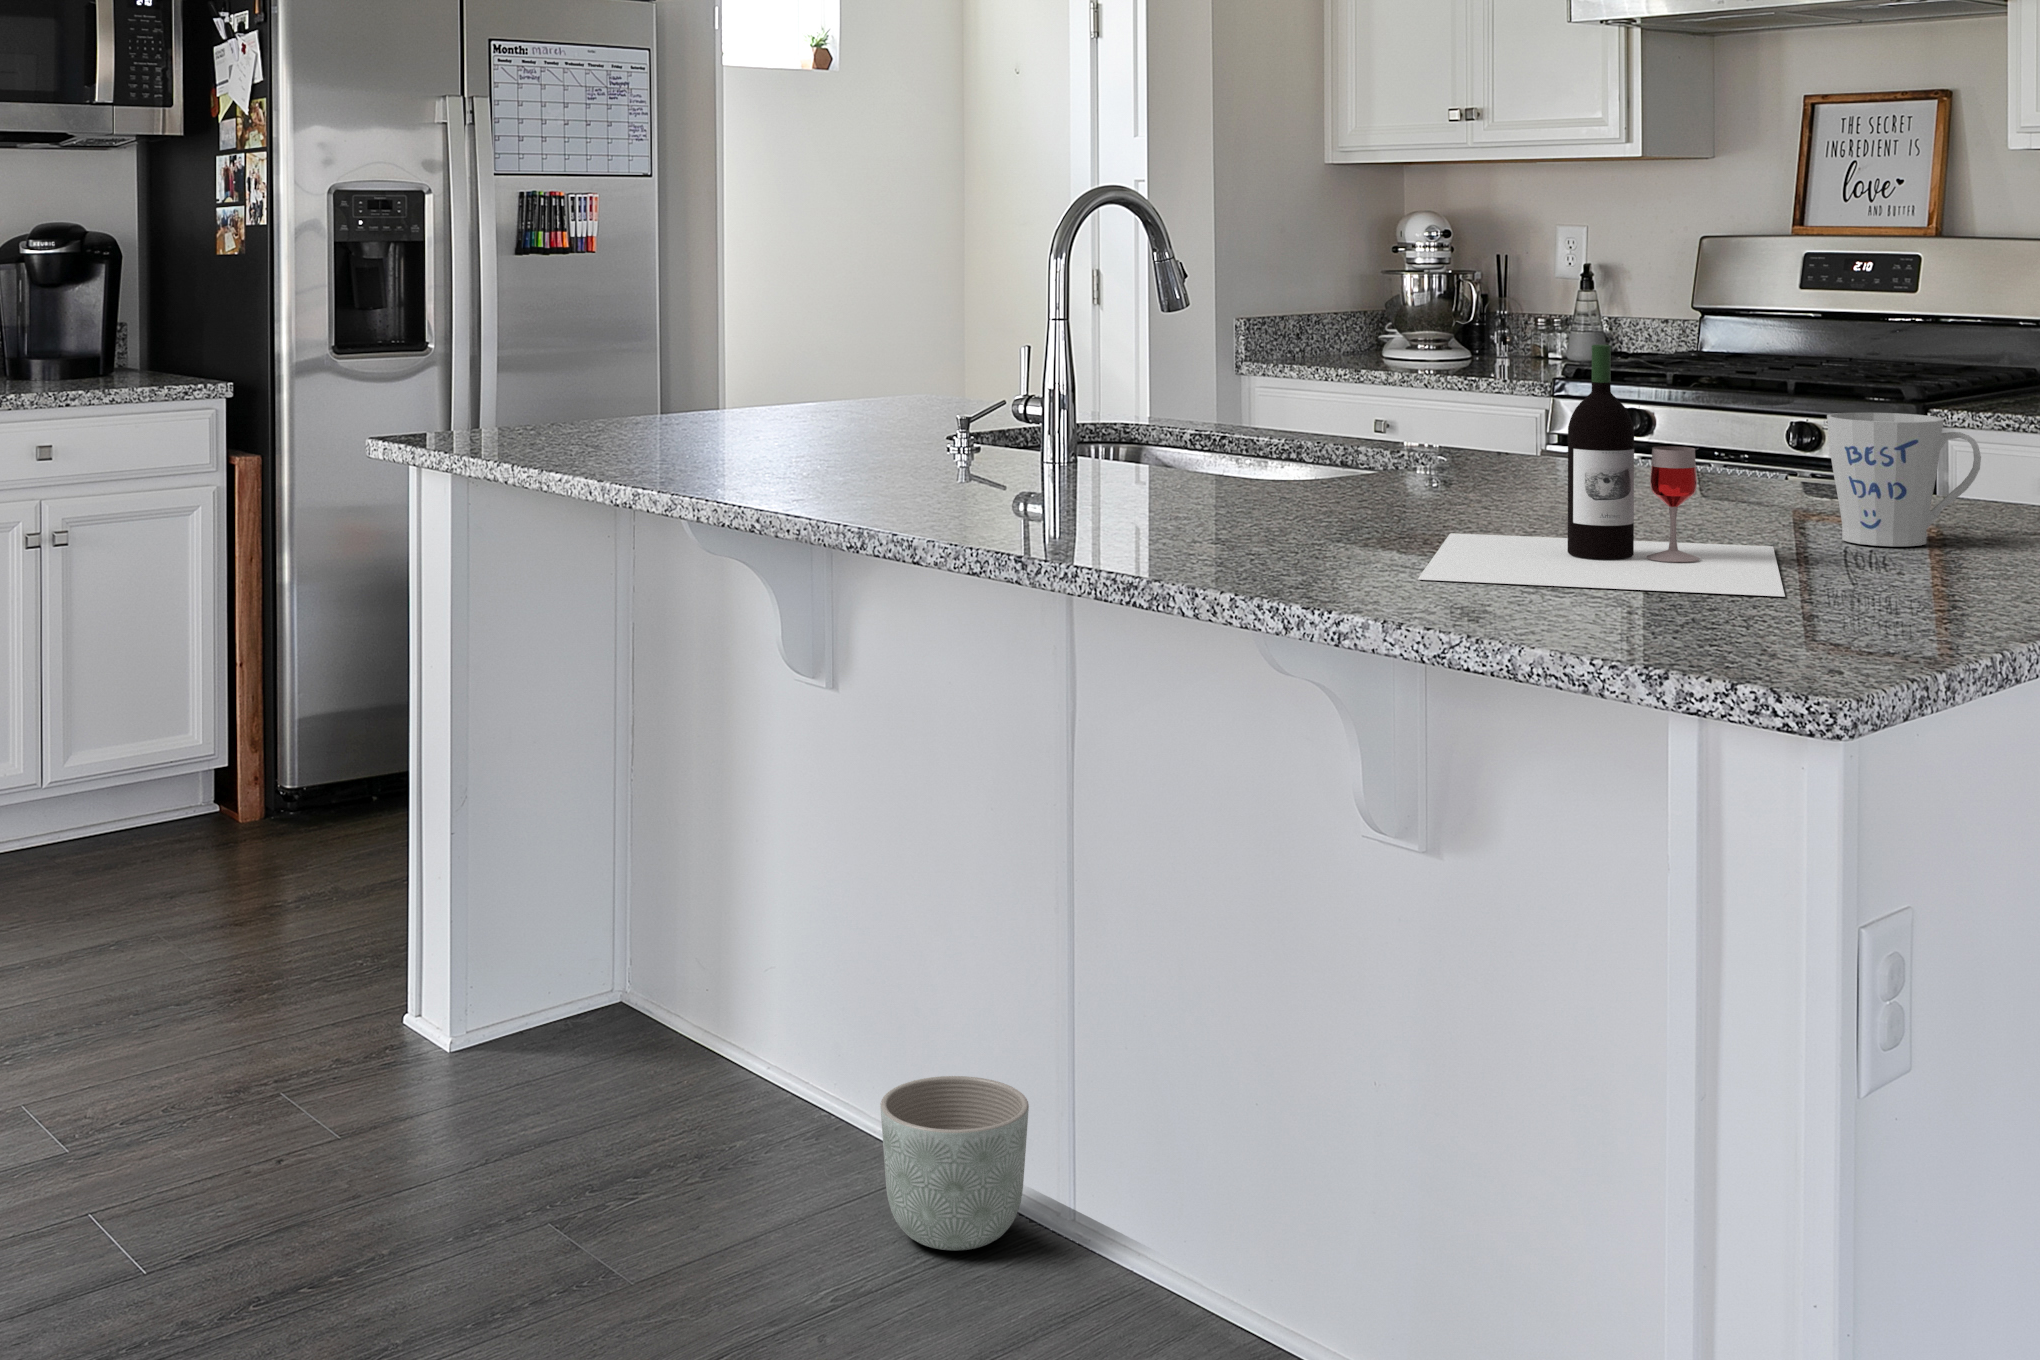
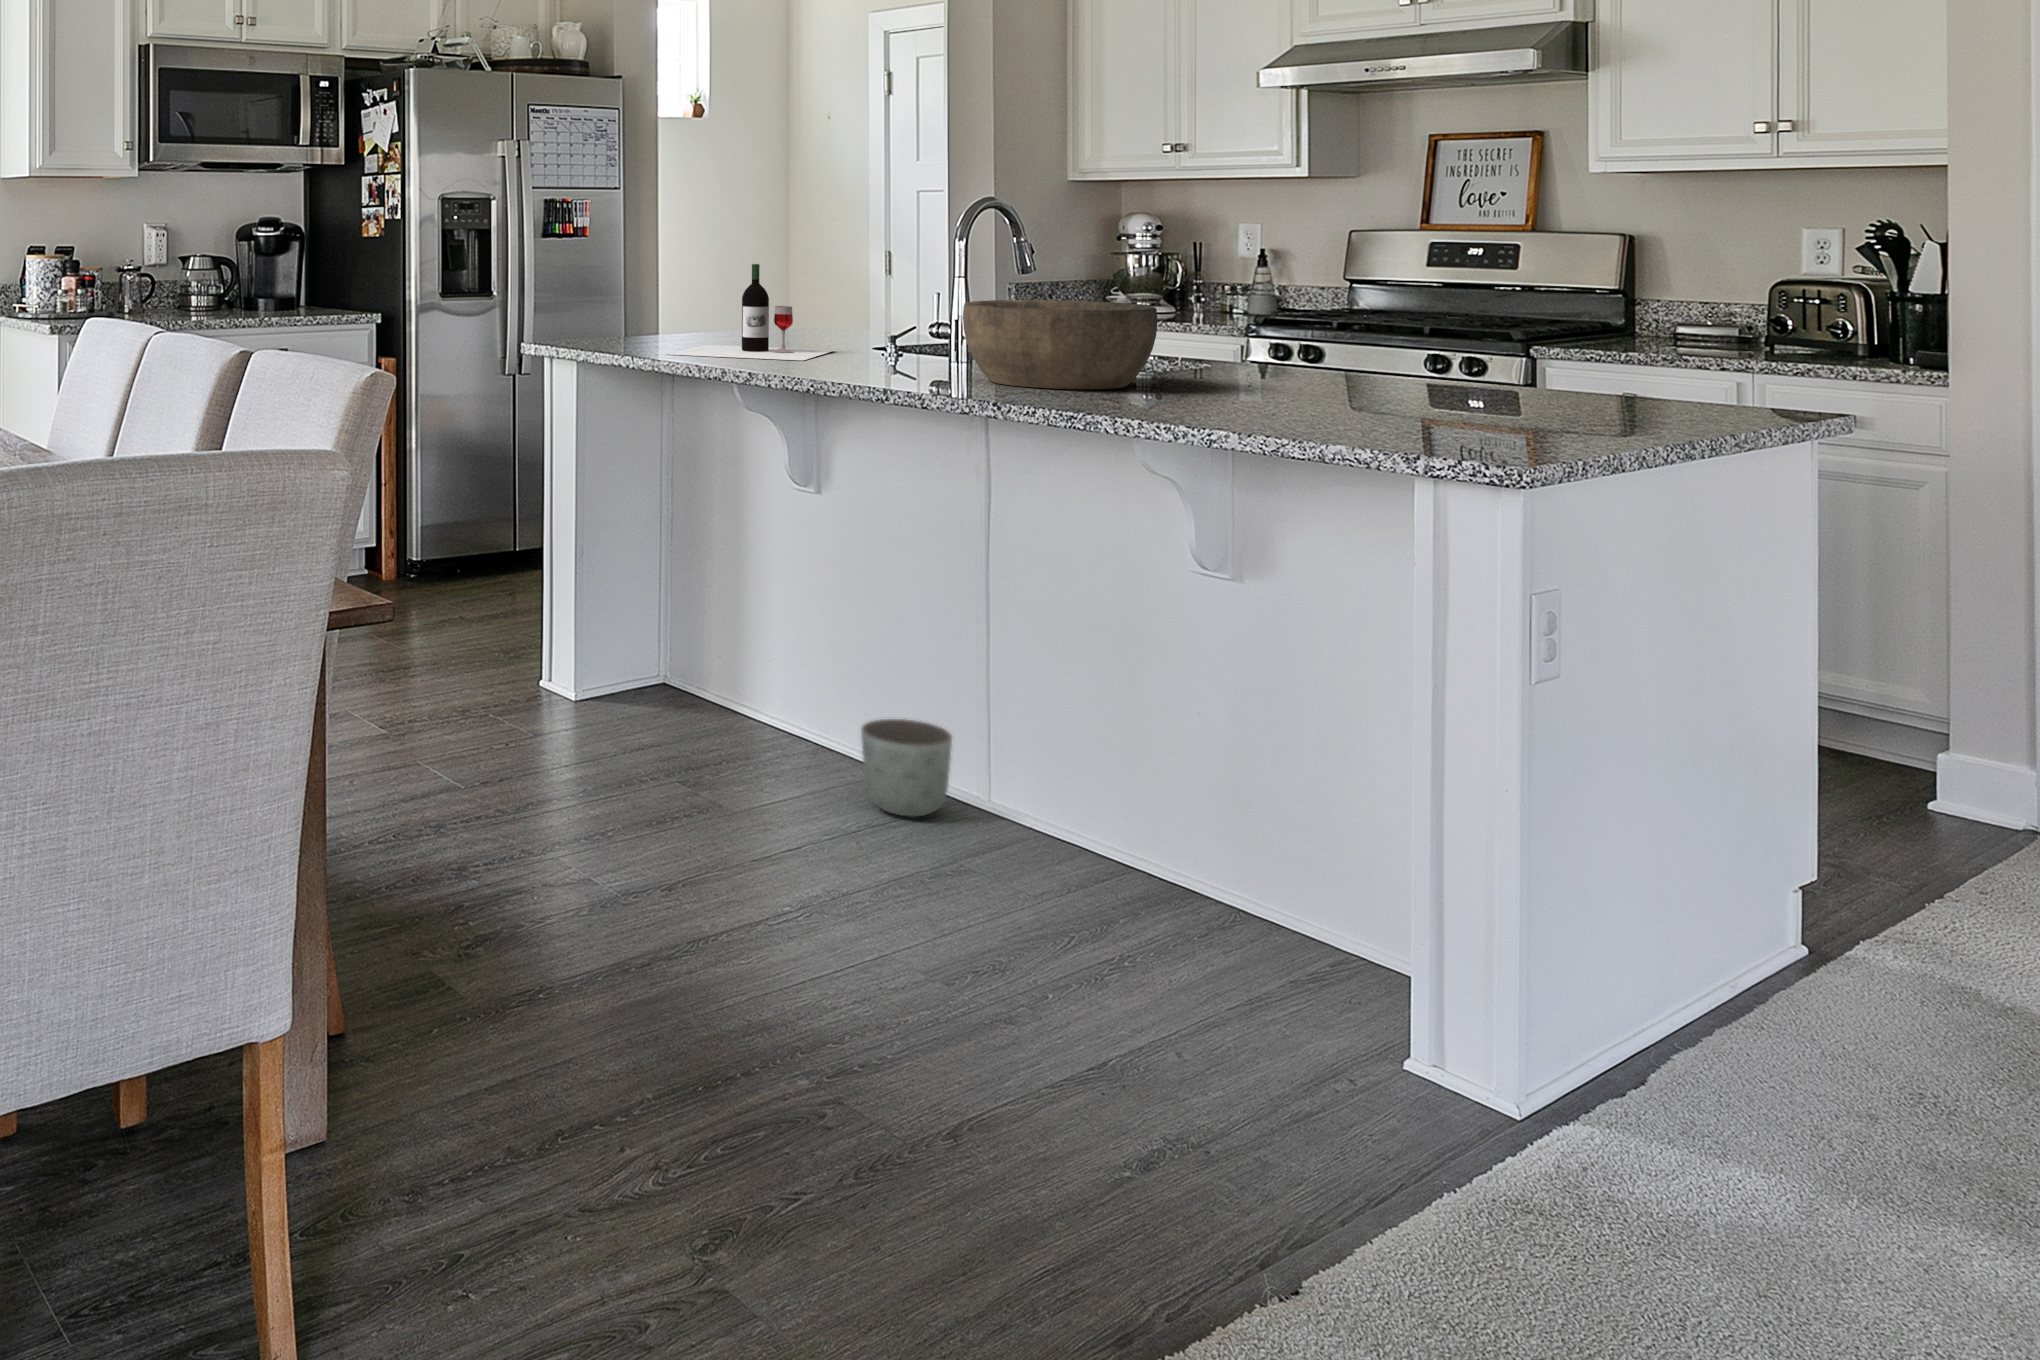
wine bottle: present [1418,345,1785,597] -> present [668,264,835,360]
bowl: none [1027,365,1335,521] -> present [963,300,1158,389]
mug: present [1827,413,1981,546] -> none [1486,331,1590,410]

